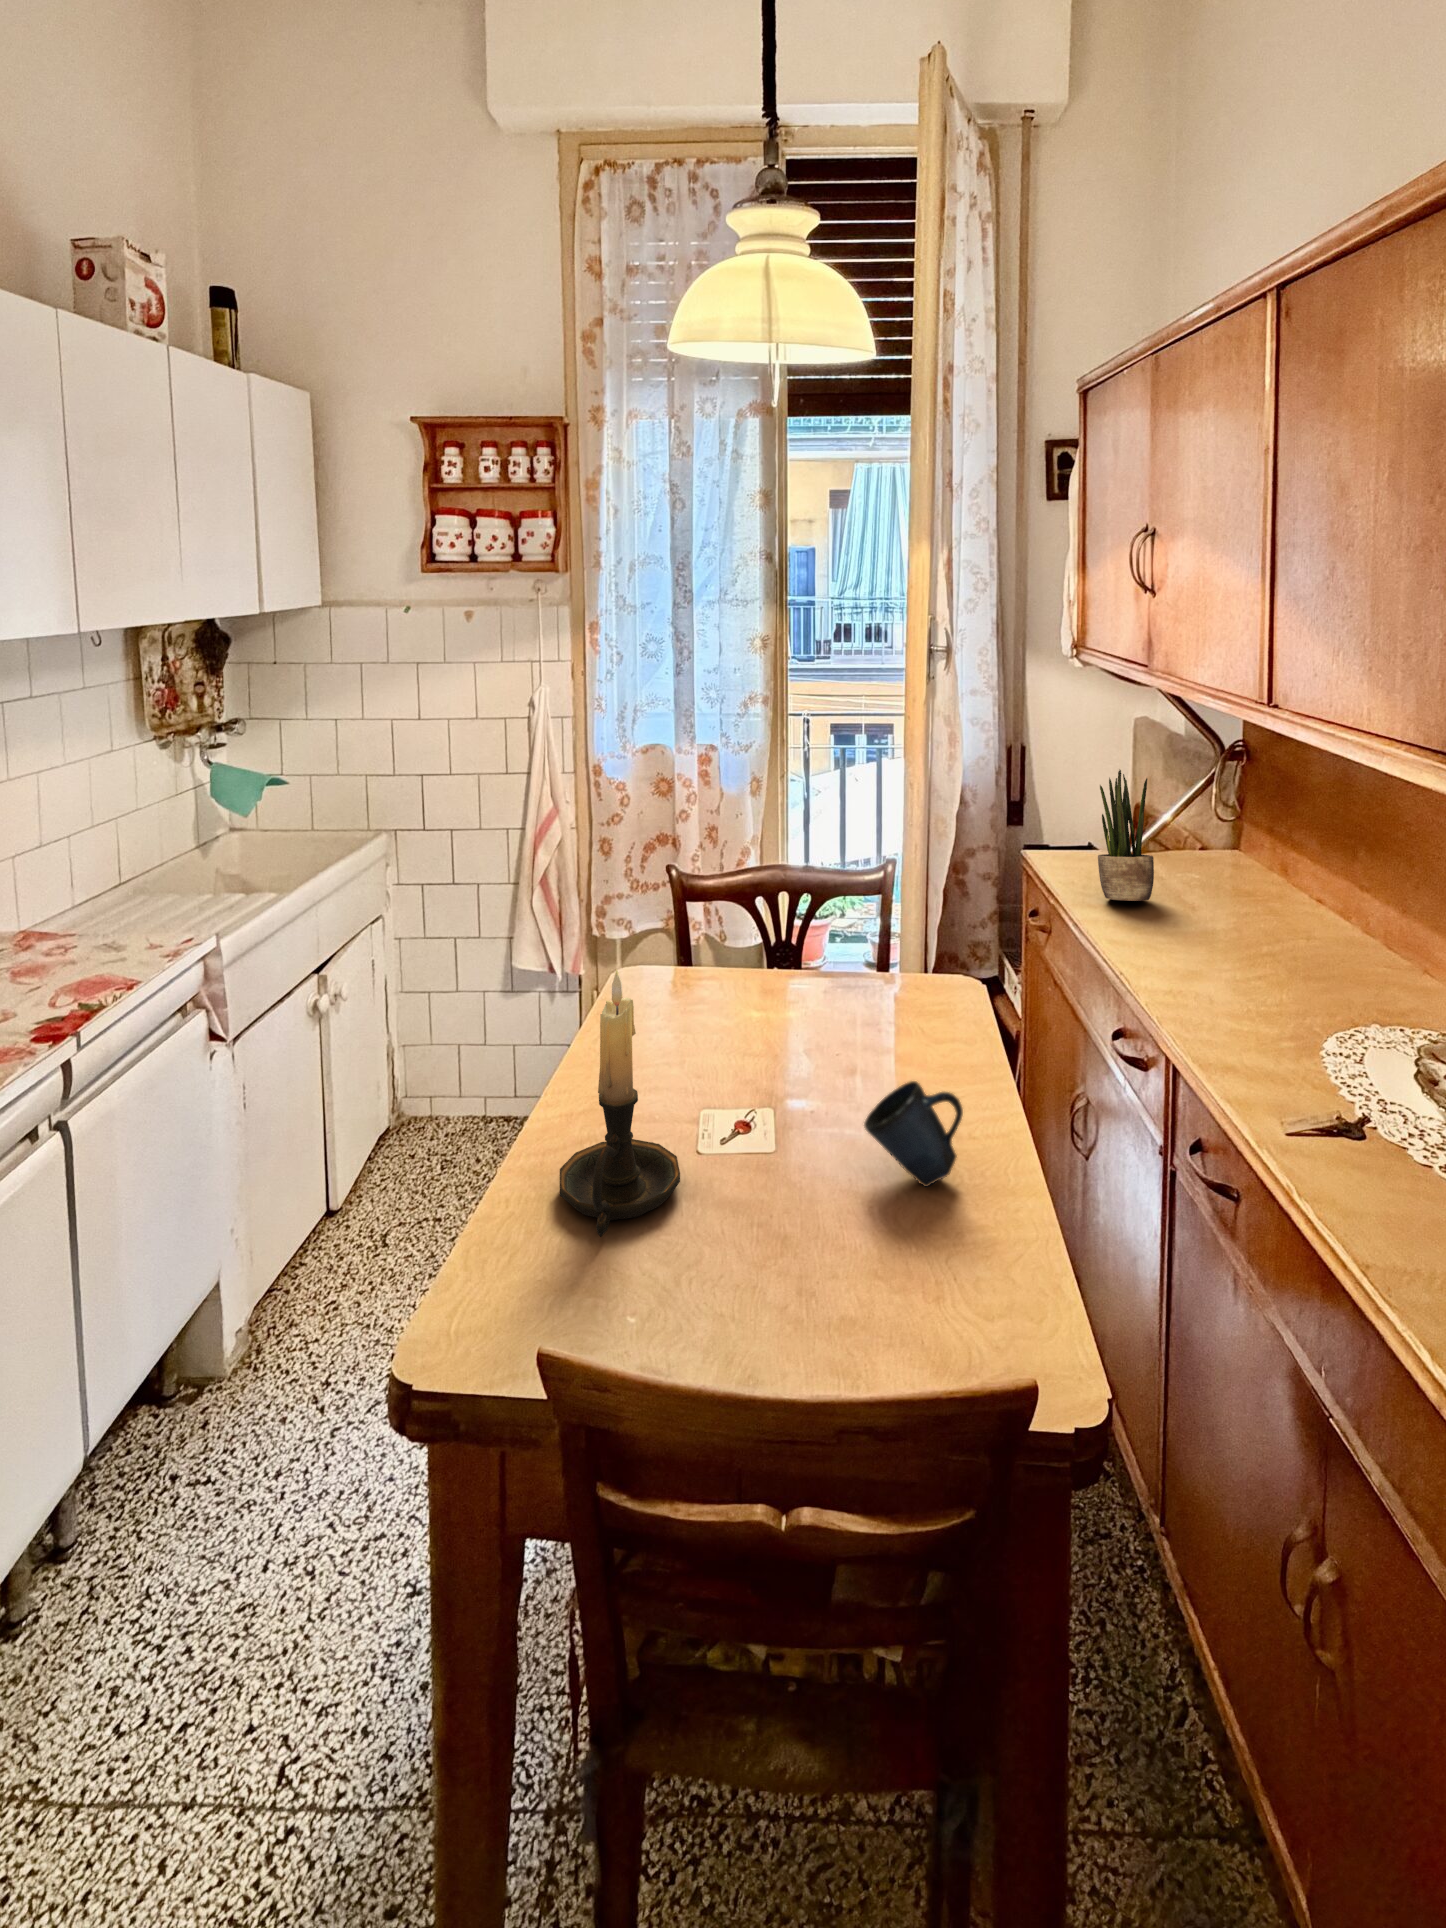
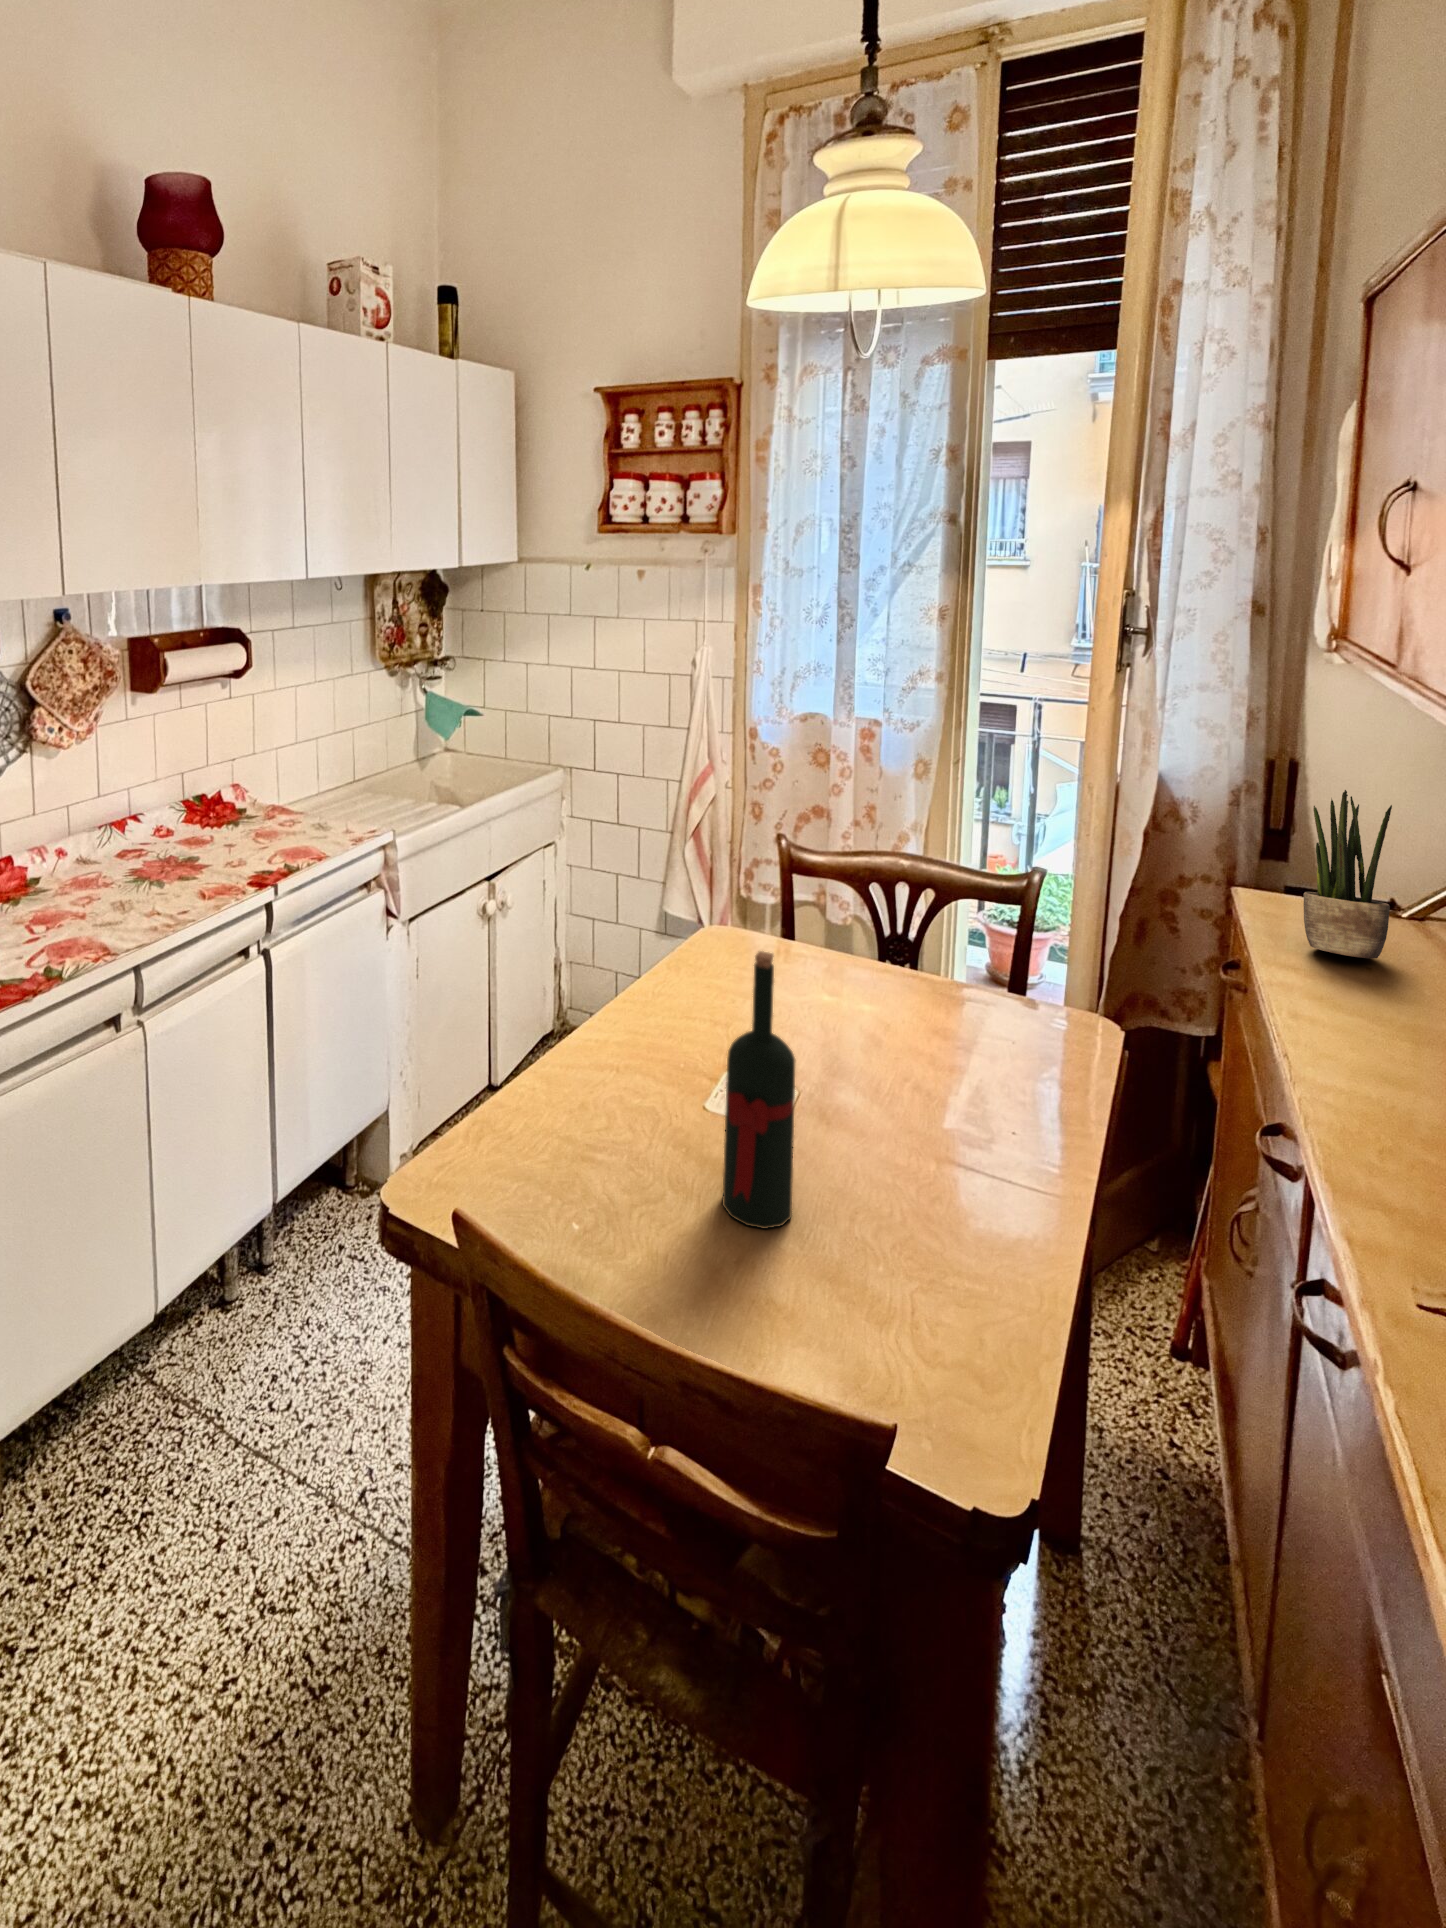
candle holder: present [560,969,680,1237] -> none [568,909,682,1146]
wine bottle: none [751,983,821,1265] -> present [723,951,795,1229]
mug: present [864,1081,963,1187] -> none [871,1088,981,1202]

